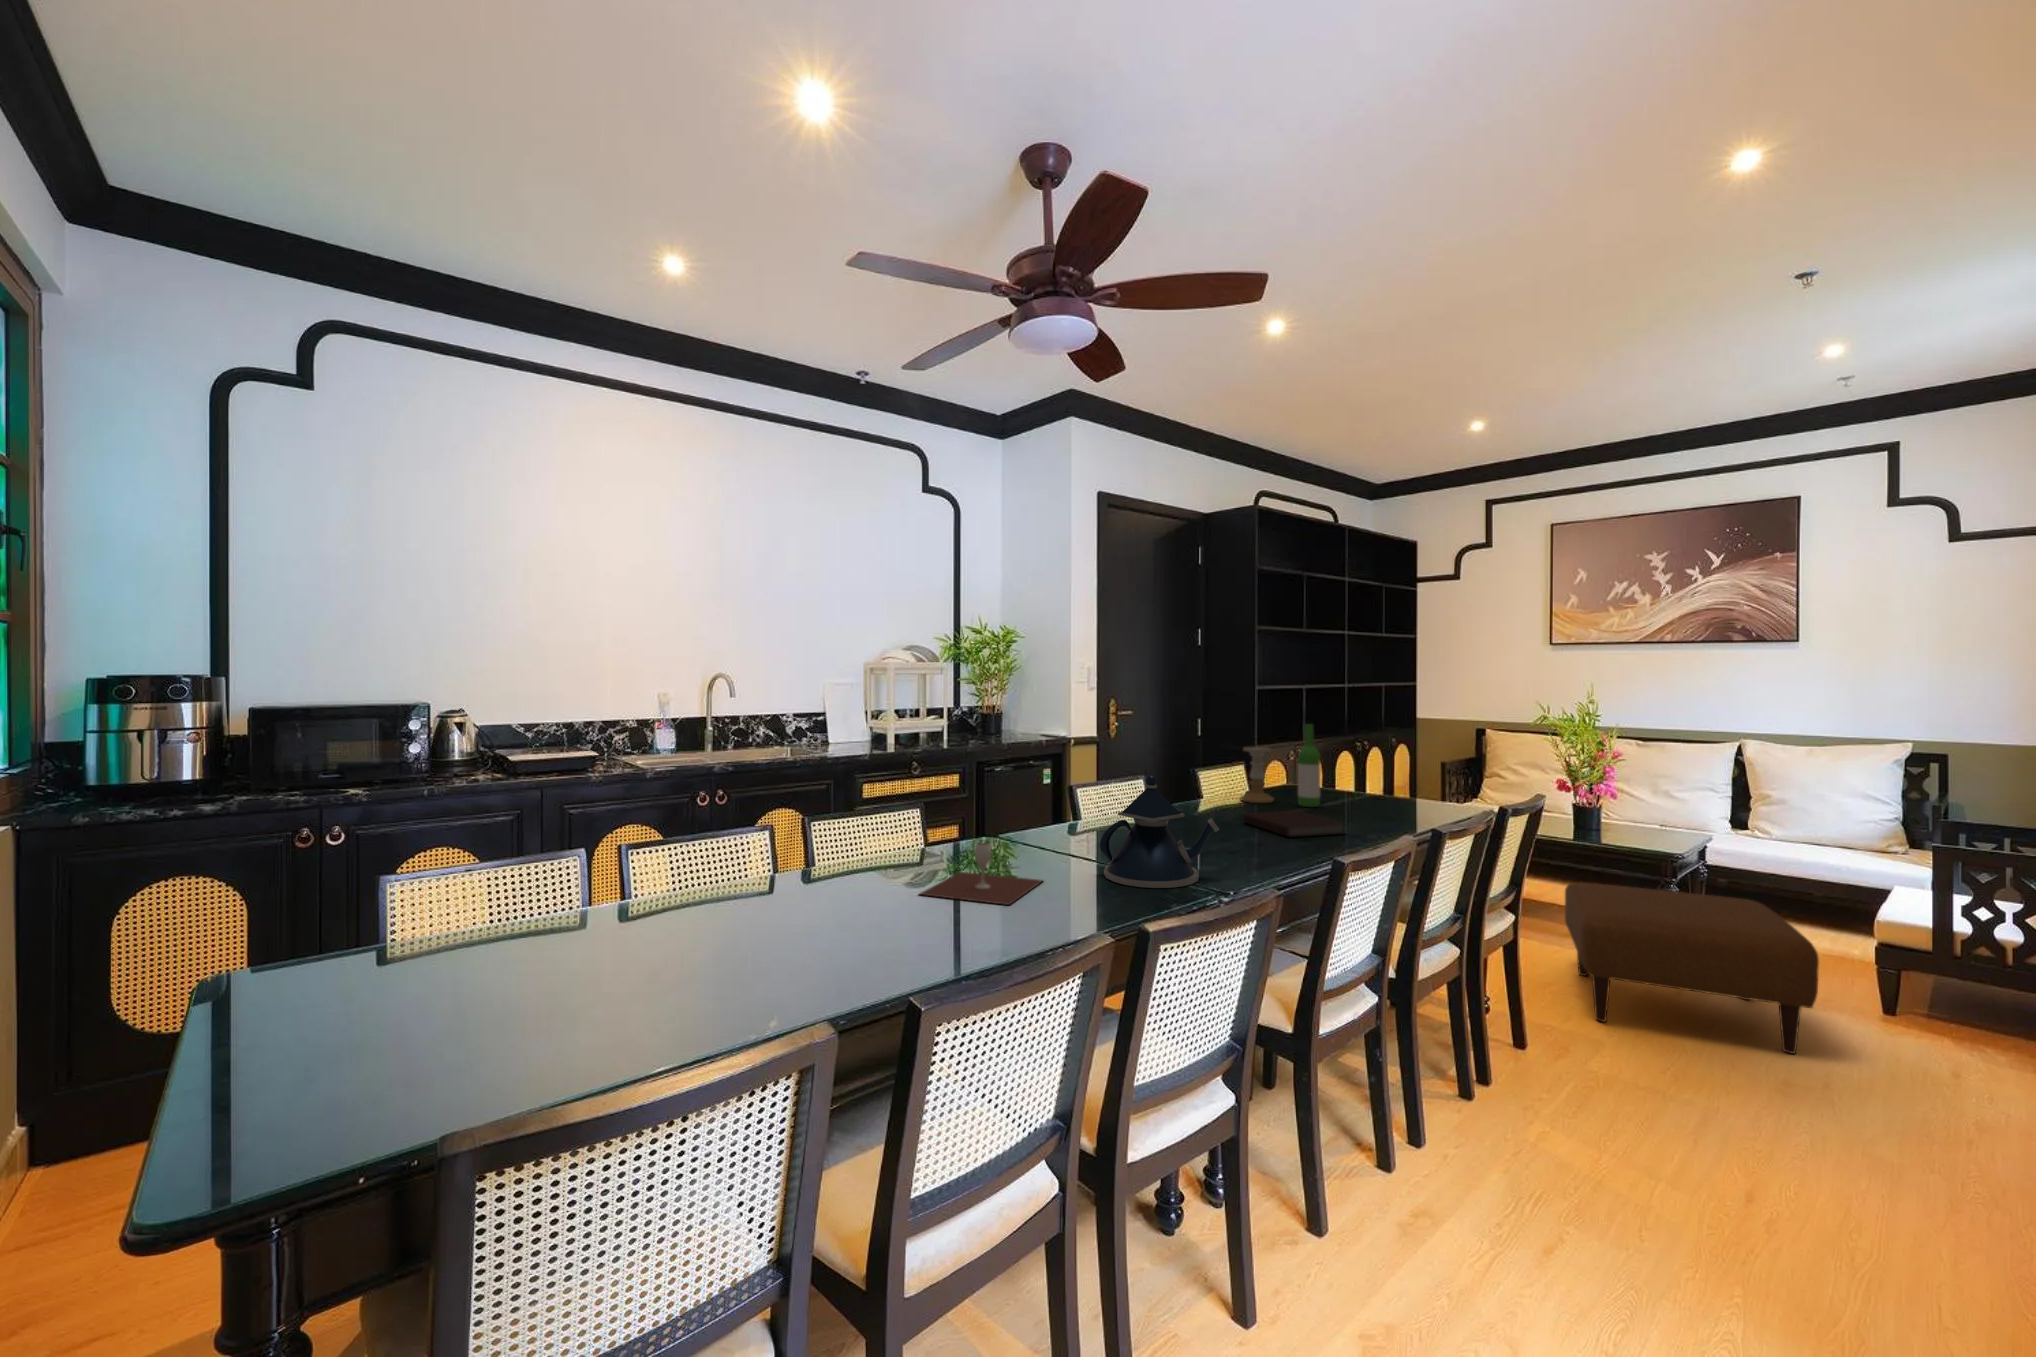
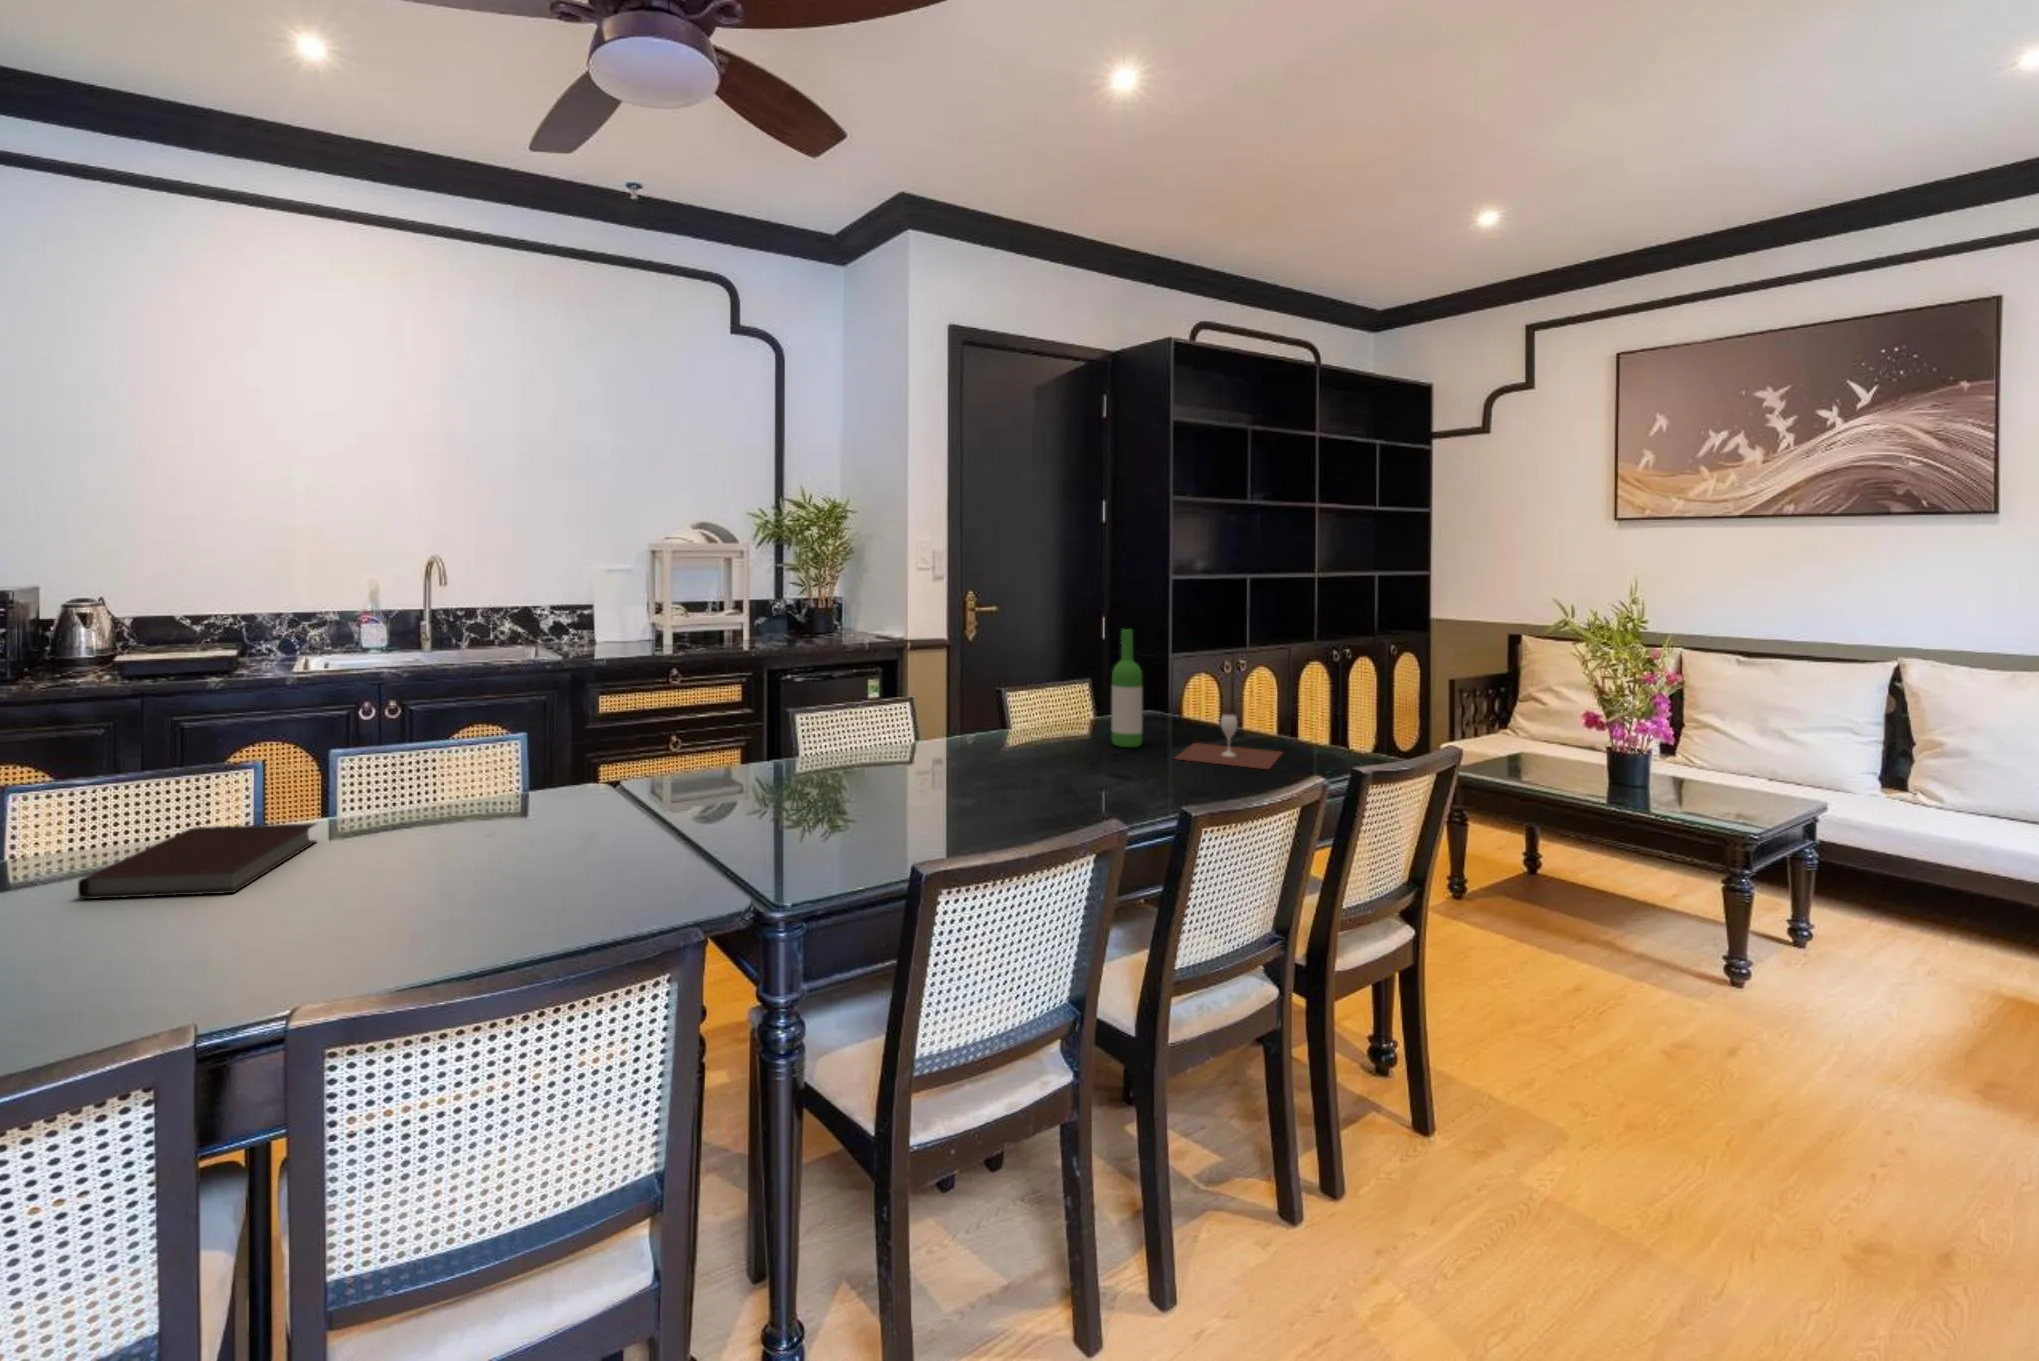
candle holder: present [1240,747,1274,803] -> none [1042,659,1087,739]
teapot: present [1100,775,1219,888] -> none [638,706,804,880]
notebook: present [1243,811,1343,837] -> present [78,823,316,899]
wine glass: present [920,843,1042,905] -> present [1175,714,1282,769]
ottoman: present [1565,882,1819,1054] -> none [1546,867,1935,1175]

